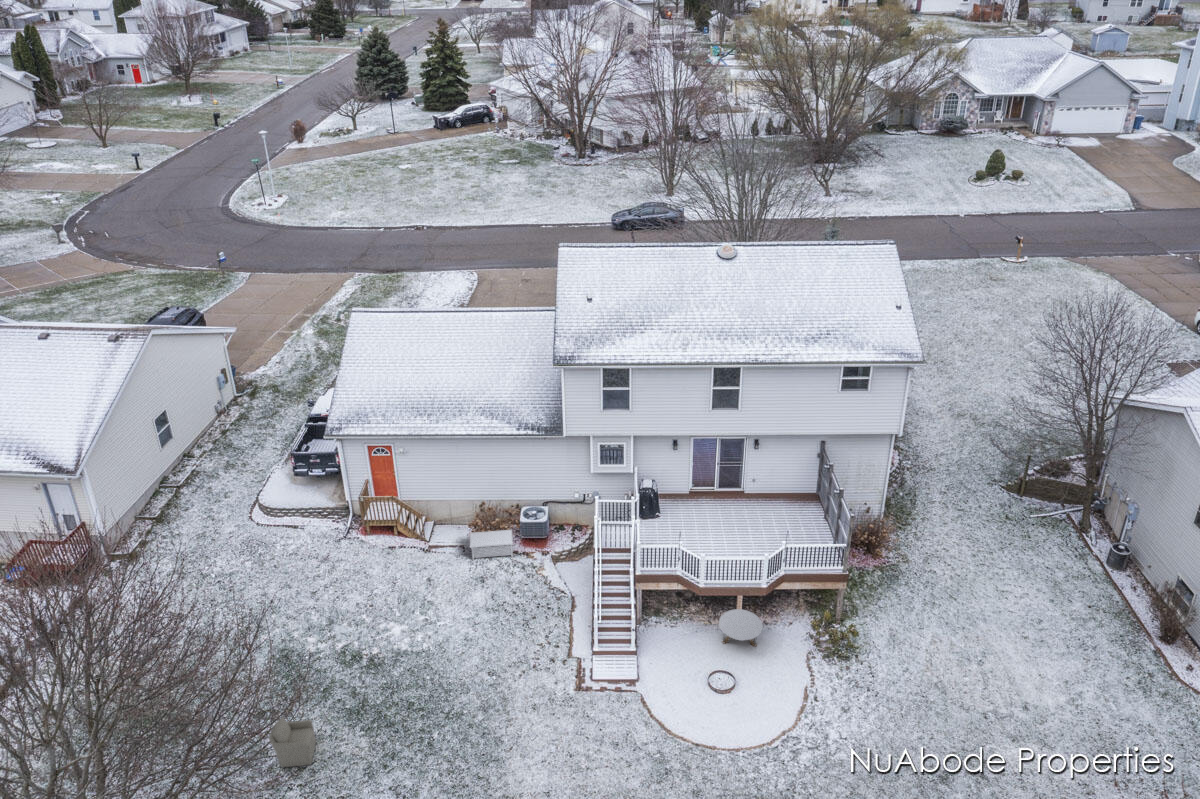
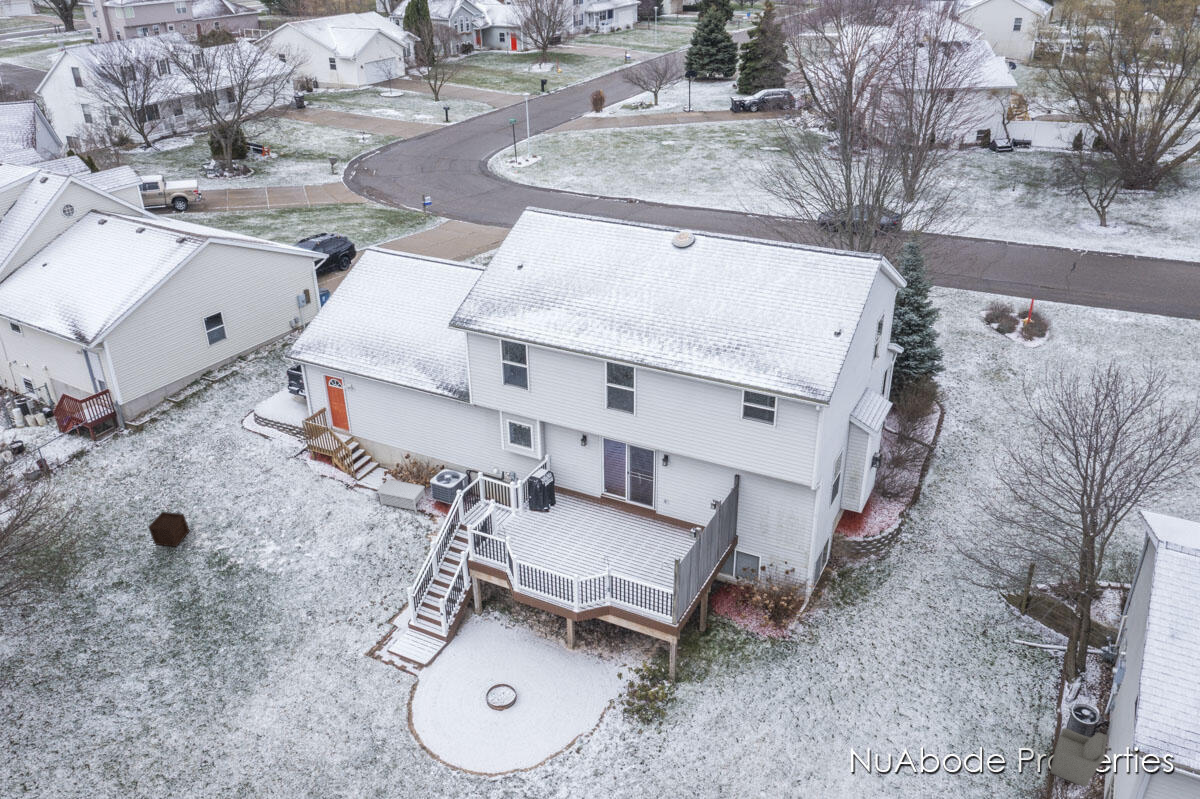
round table: present [719,609,763,646] -> none [527,626,575,673]
wooden crate: none [257,622,290,664] -> present [148,512,189,546]
chair: present [269,717,316,767] -> present [1051,728,1107,787]

